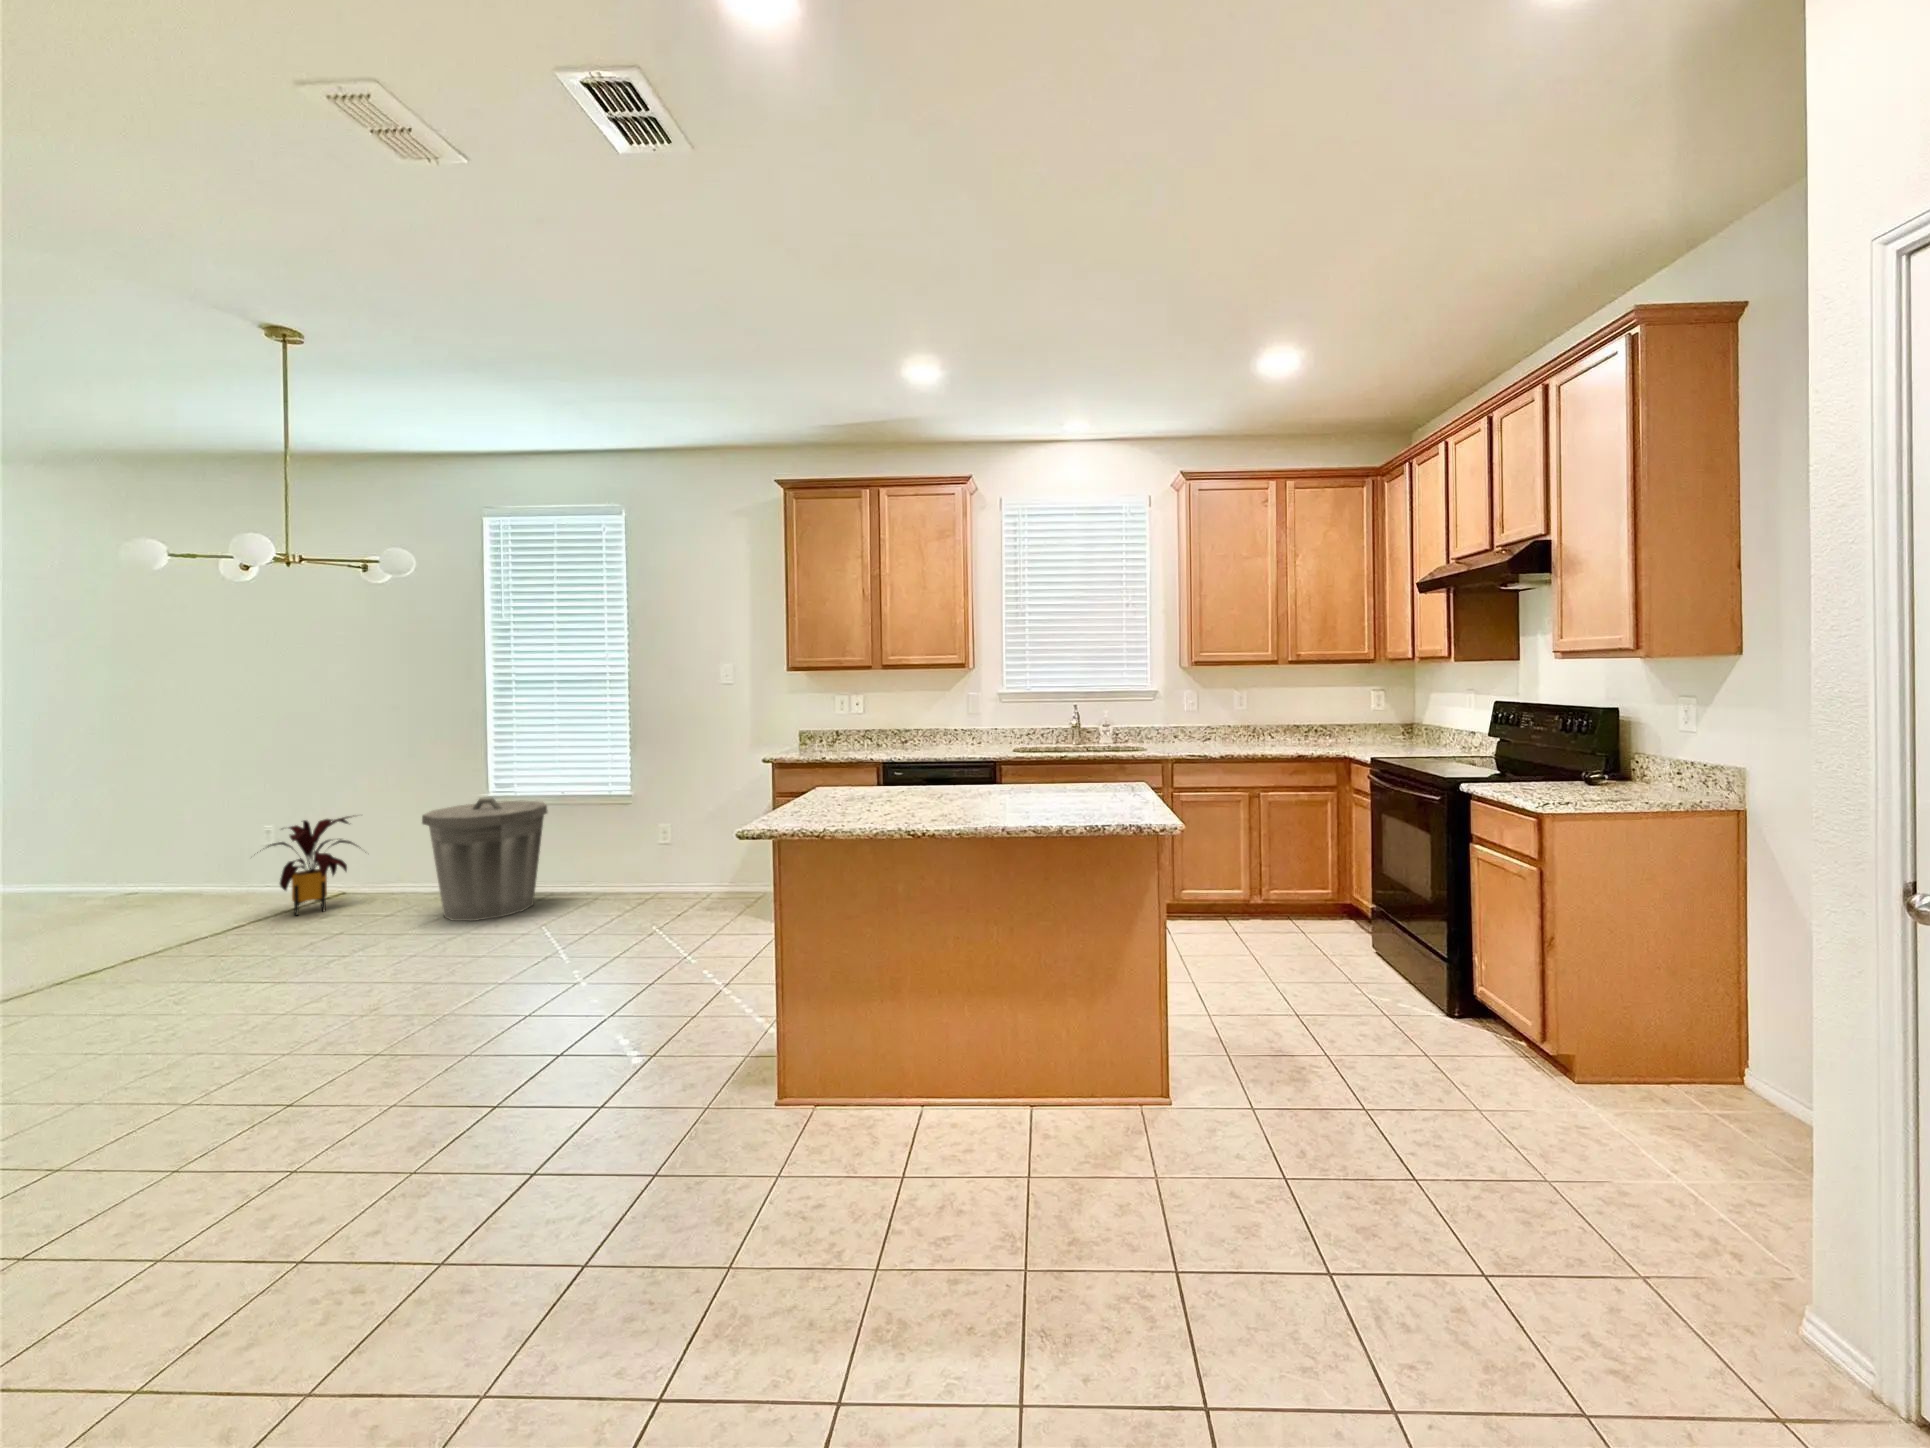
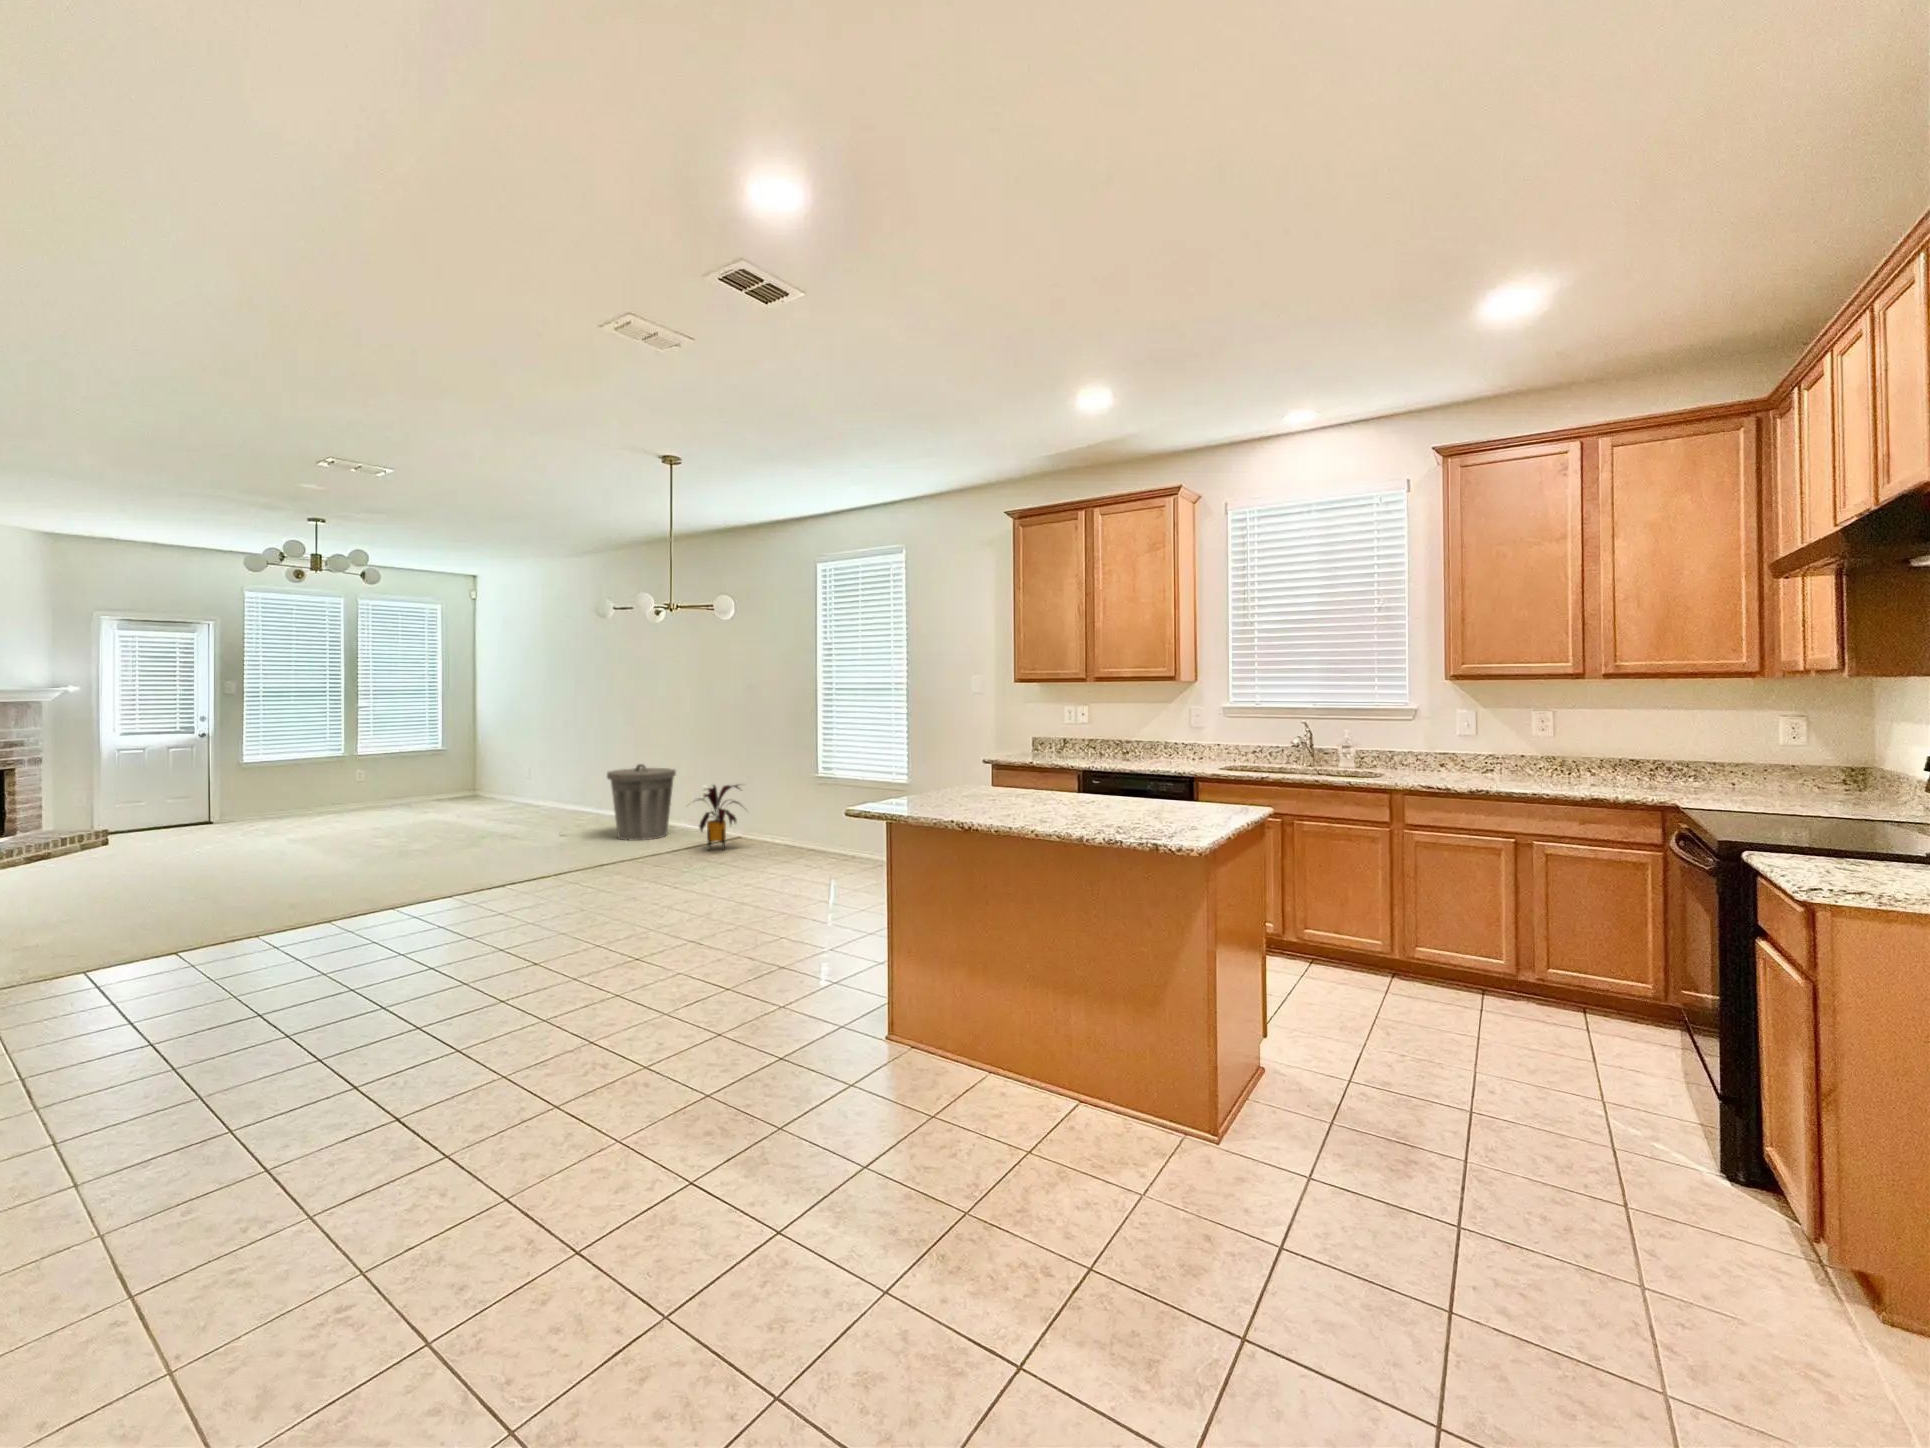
trash can: present [422,798,547,921] -> present [607,764,676,840]

